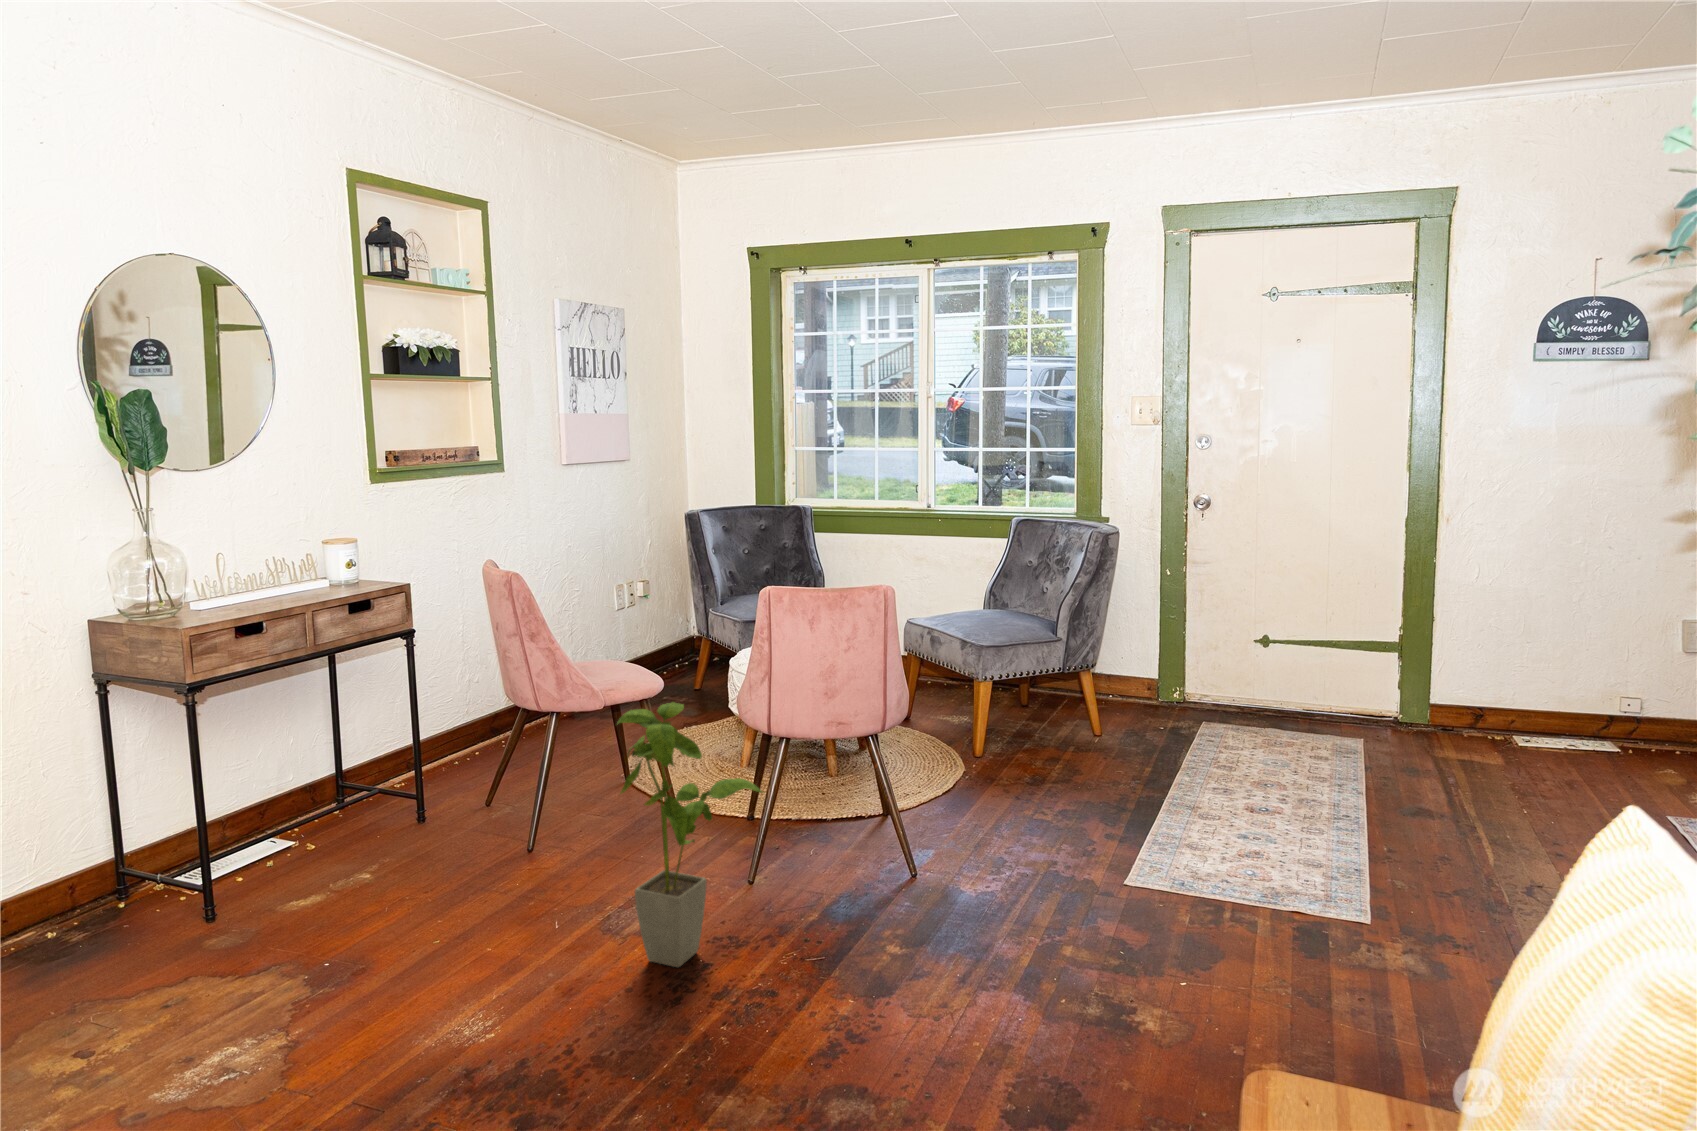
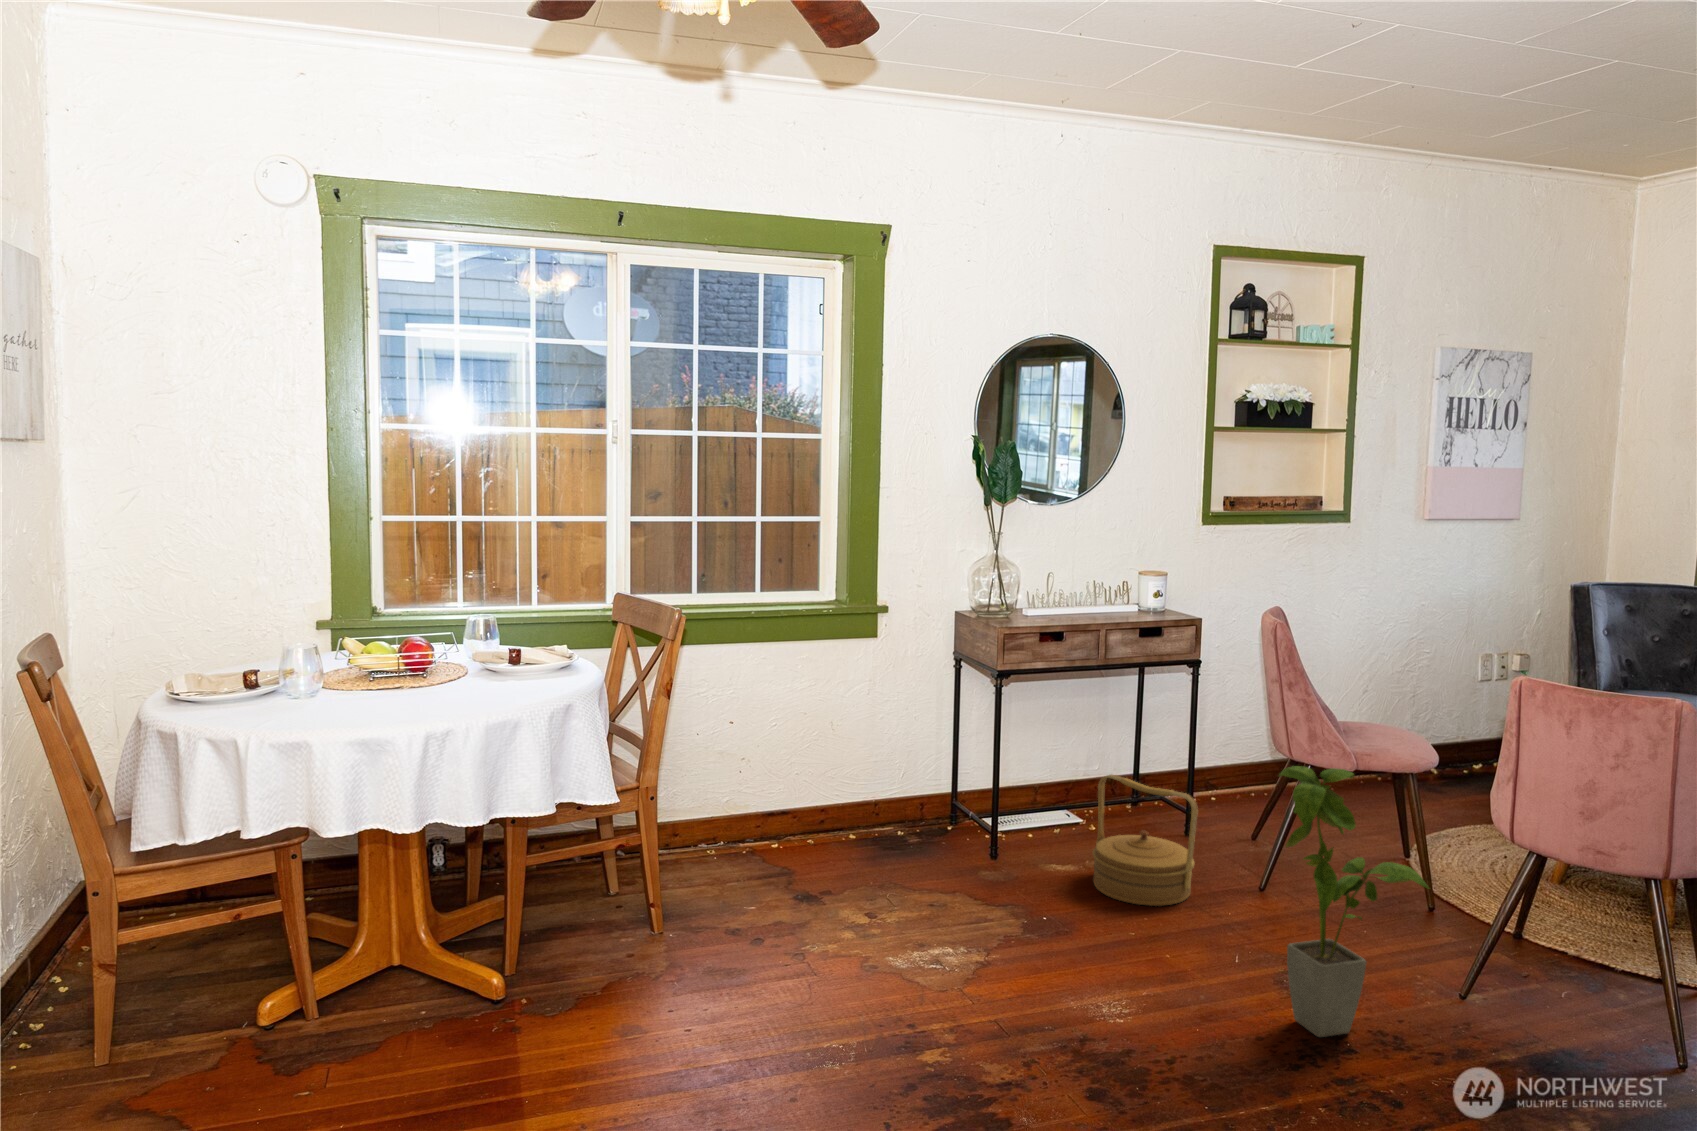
basket: none [341,772,470,912] -> present [1093,774,1198,906]

